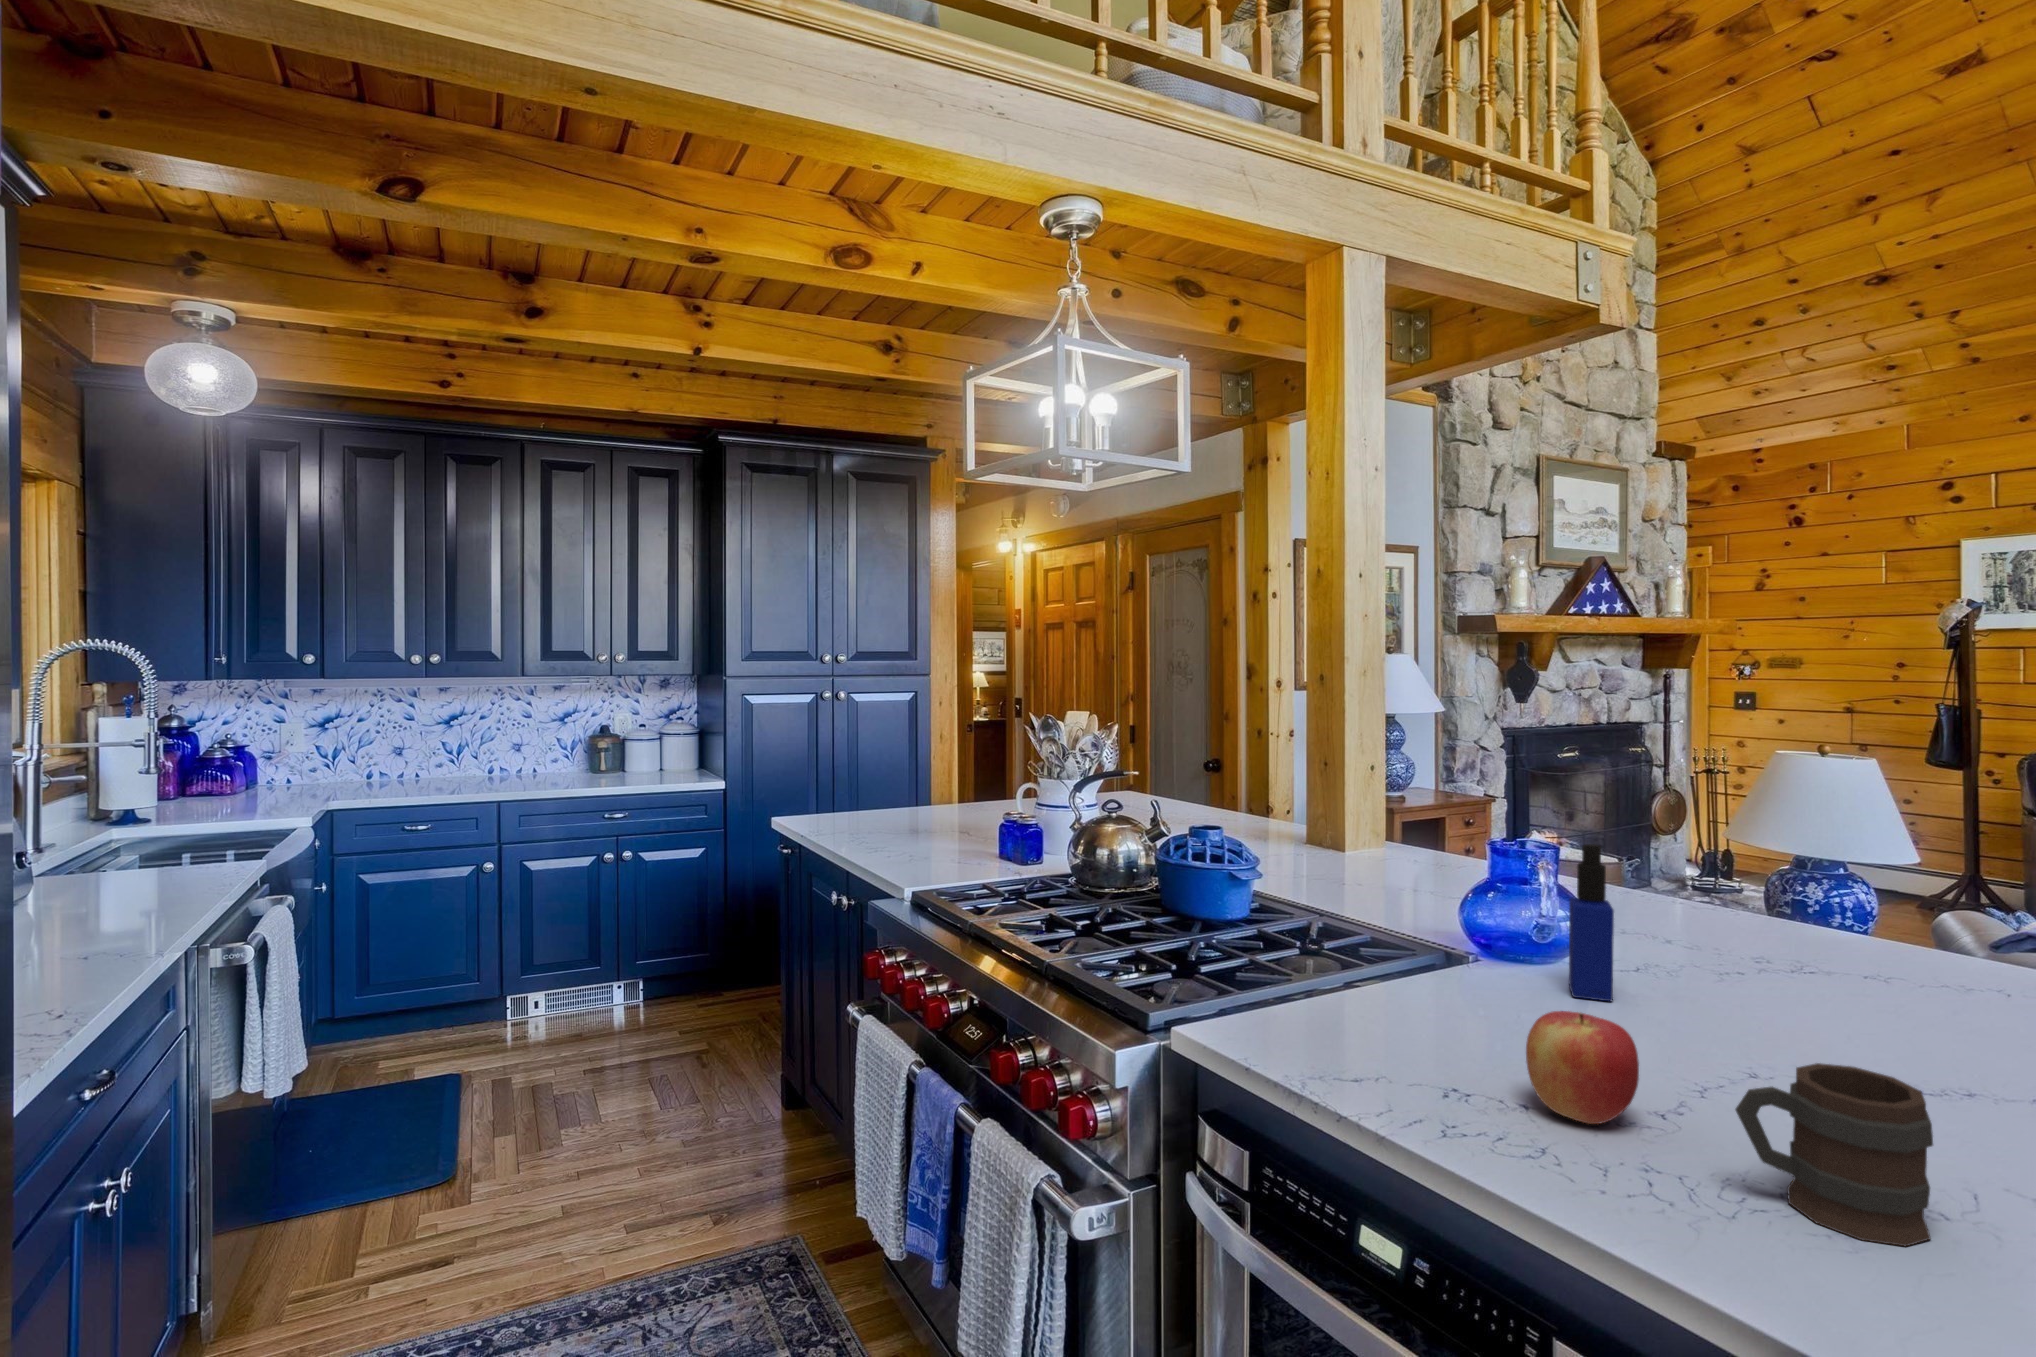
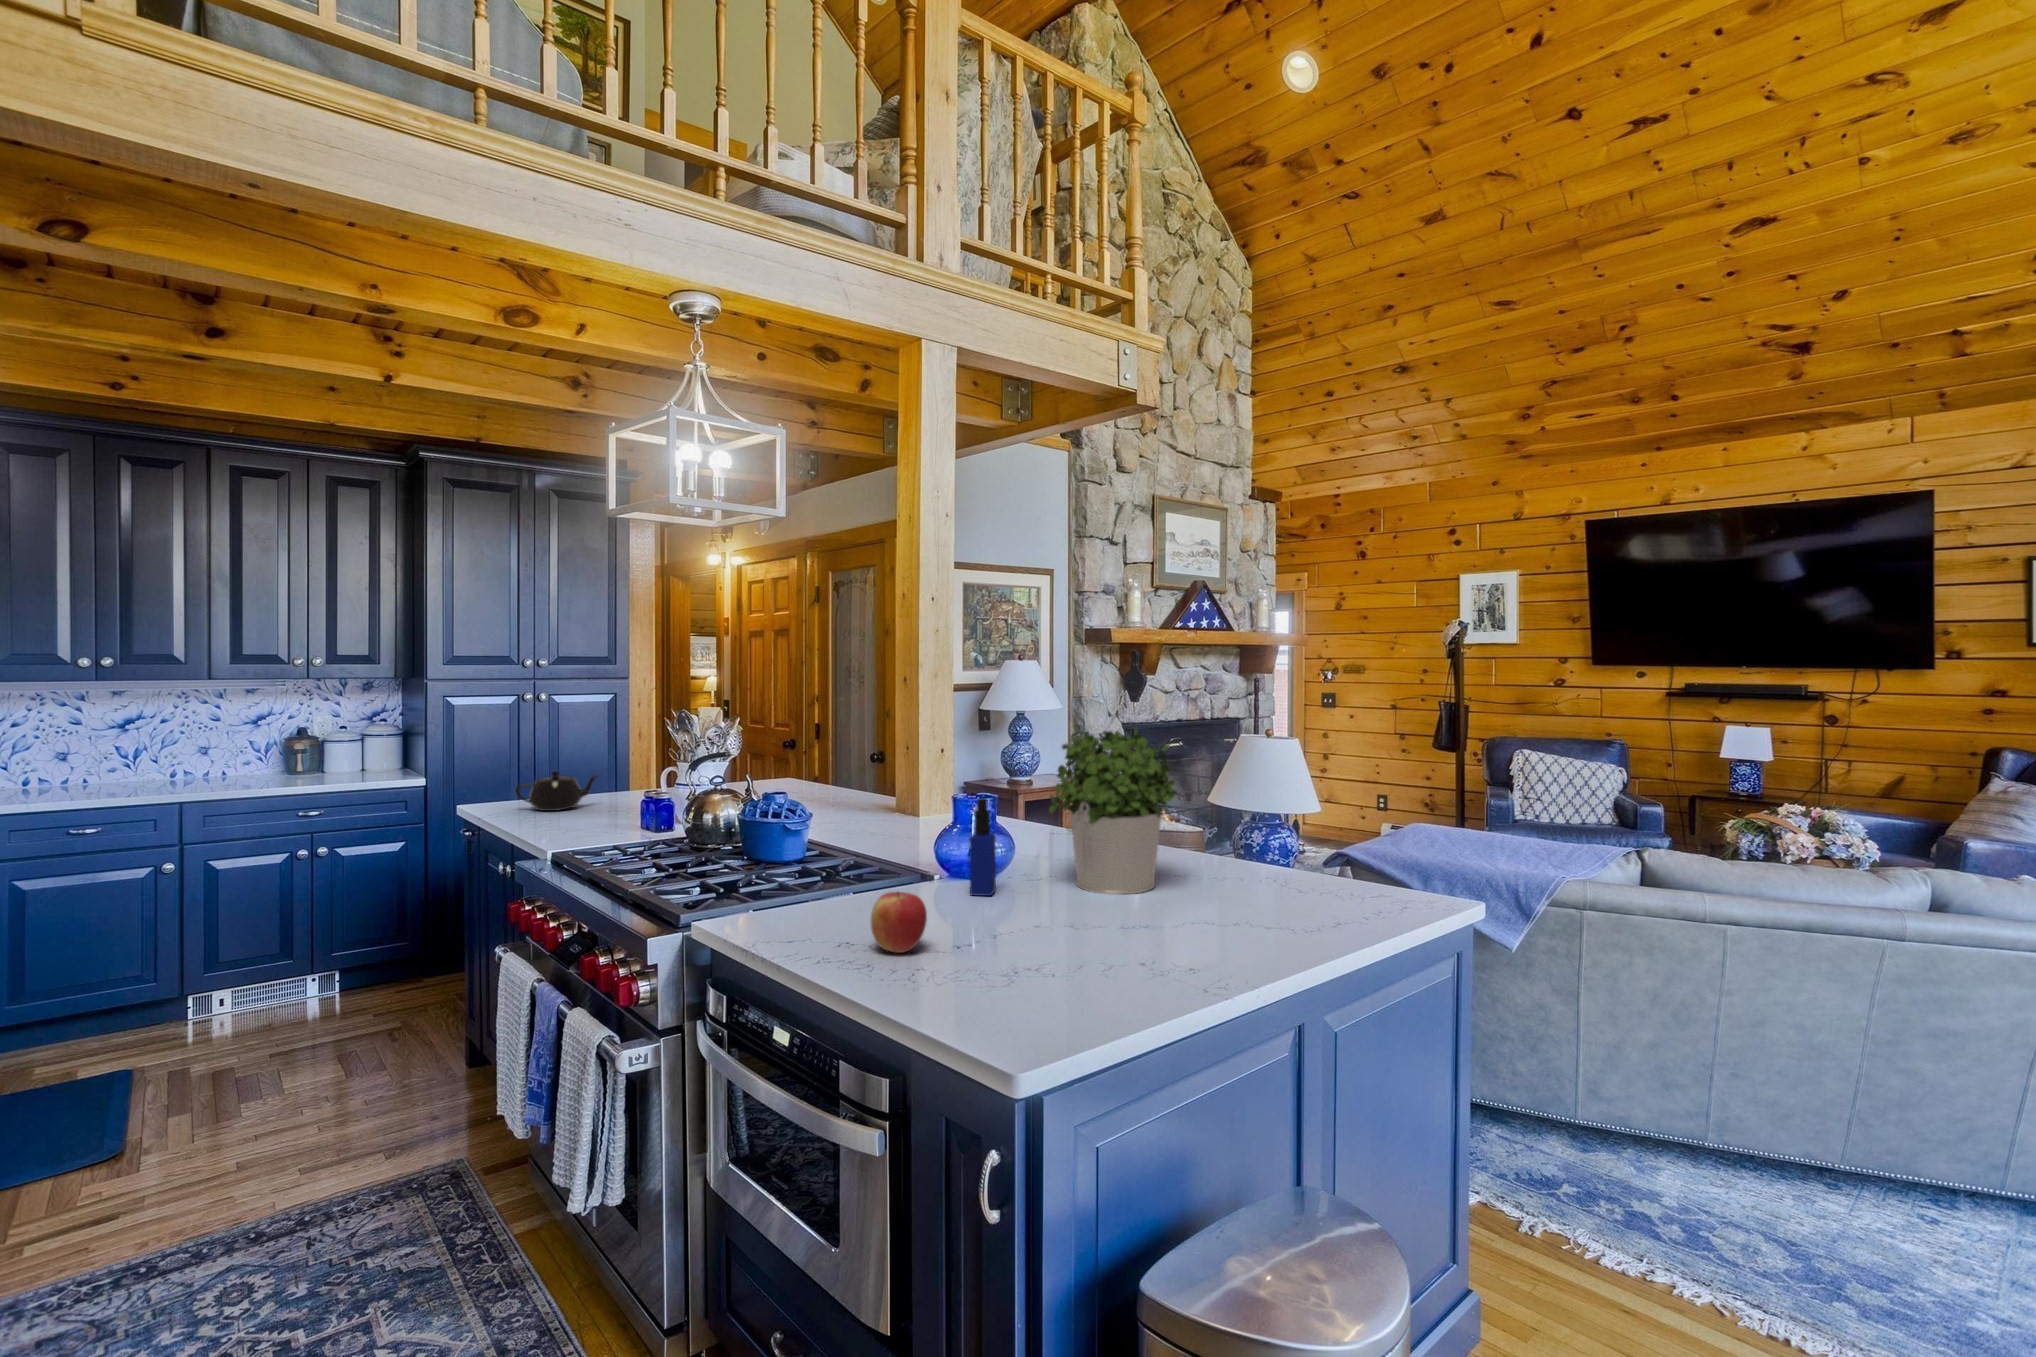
potted plant: none [1674,733,1941,1014] -> present [1049,726,1176,895]
teapot: none [839,778,931,826] -> present [515,771,597,811]
mug: present [1735,1063,1933,1246] -> none [937,904,1020,987]

